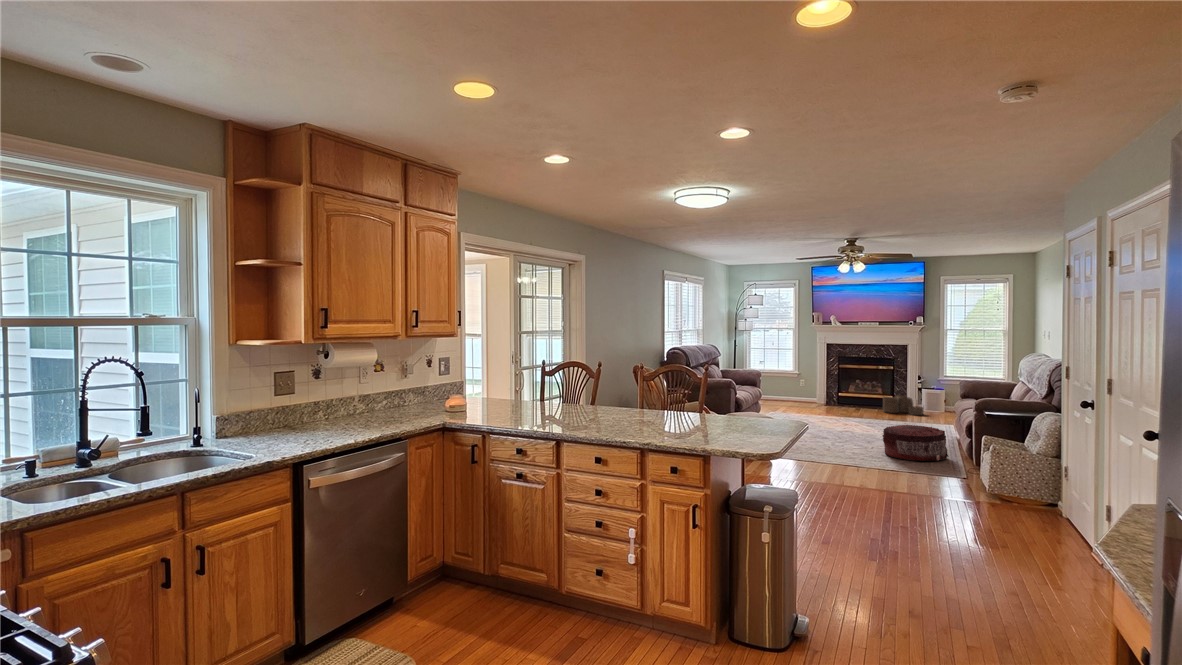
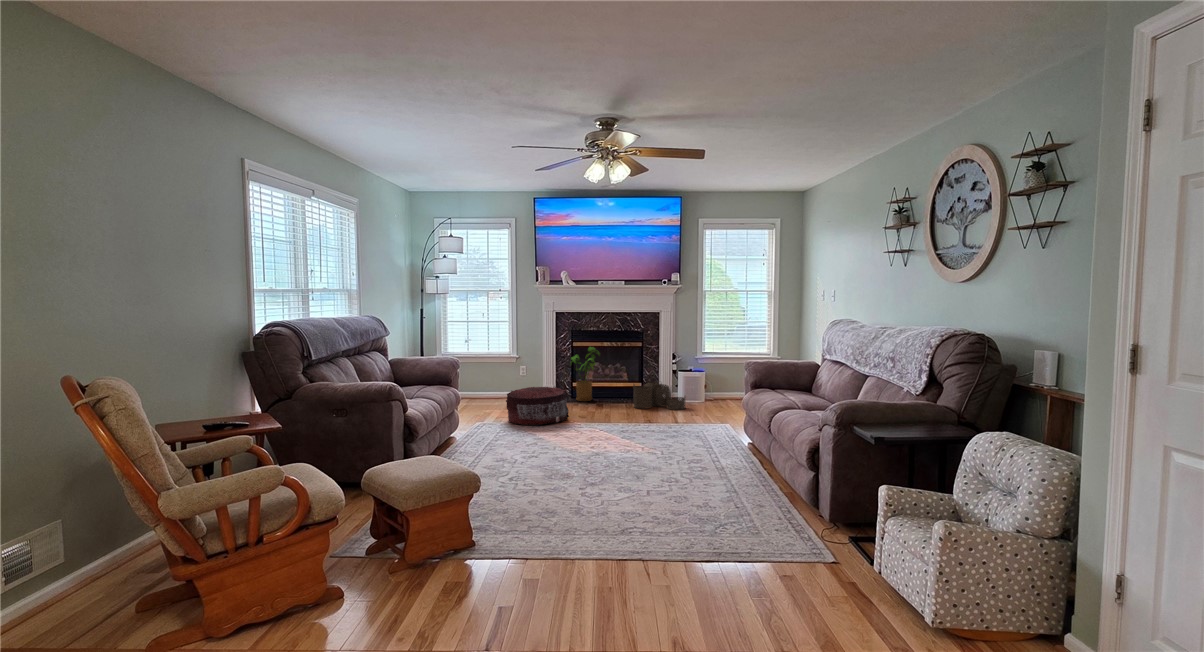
house plant: none [837,368,861,406] -> present [571,347,600,401]
pouf: present [882,425,948,461] -> present [506,387,569,425]

